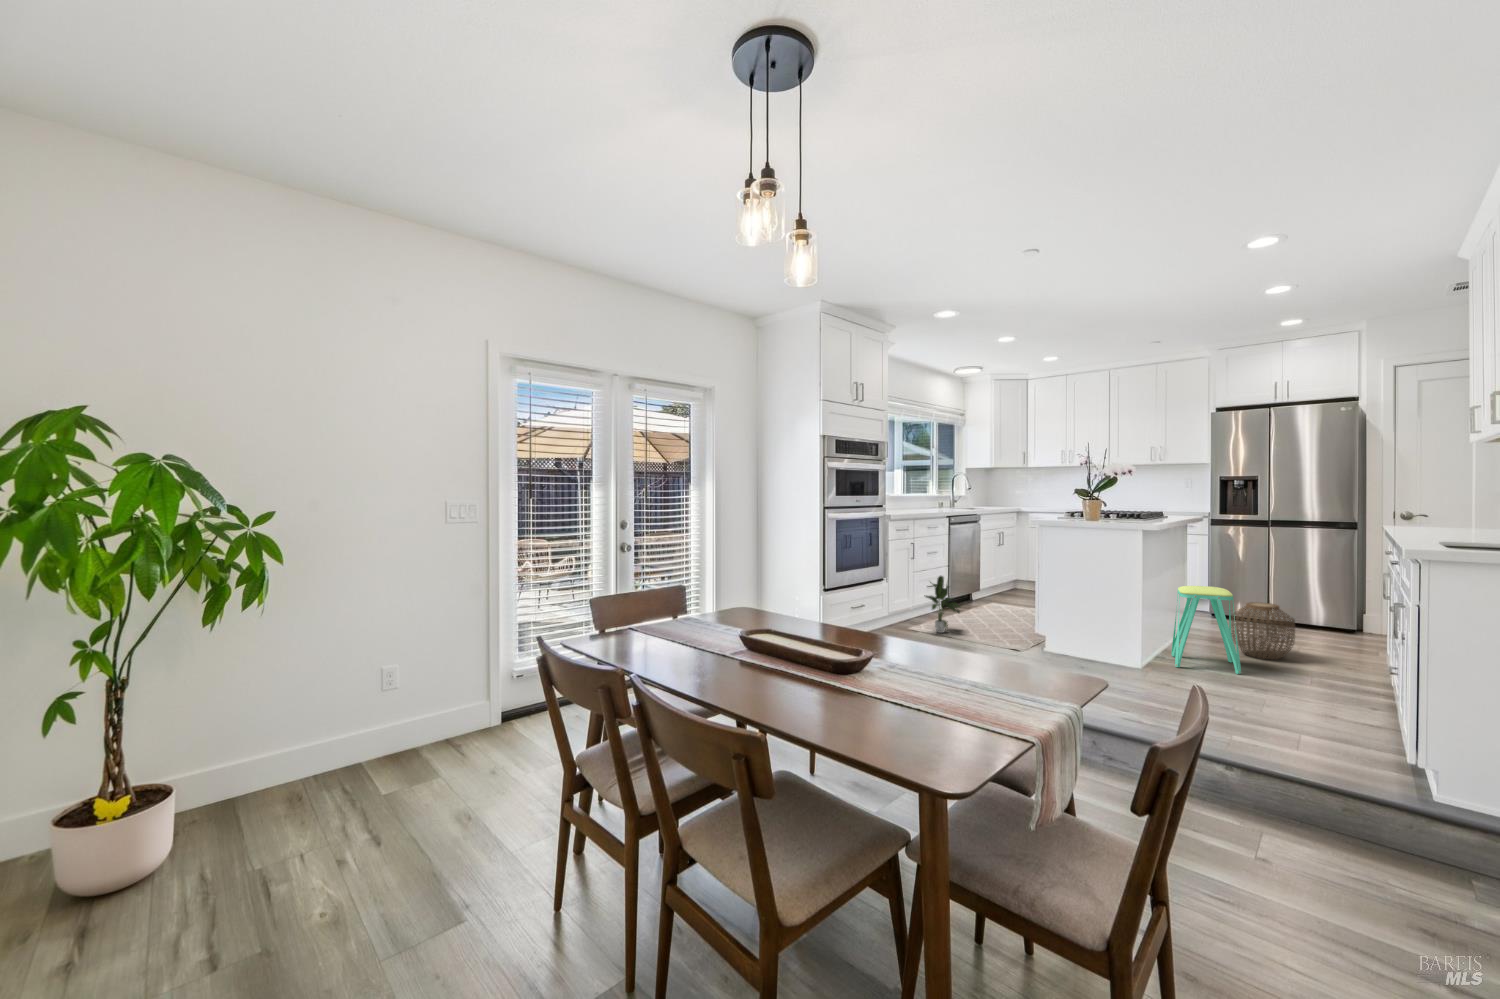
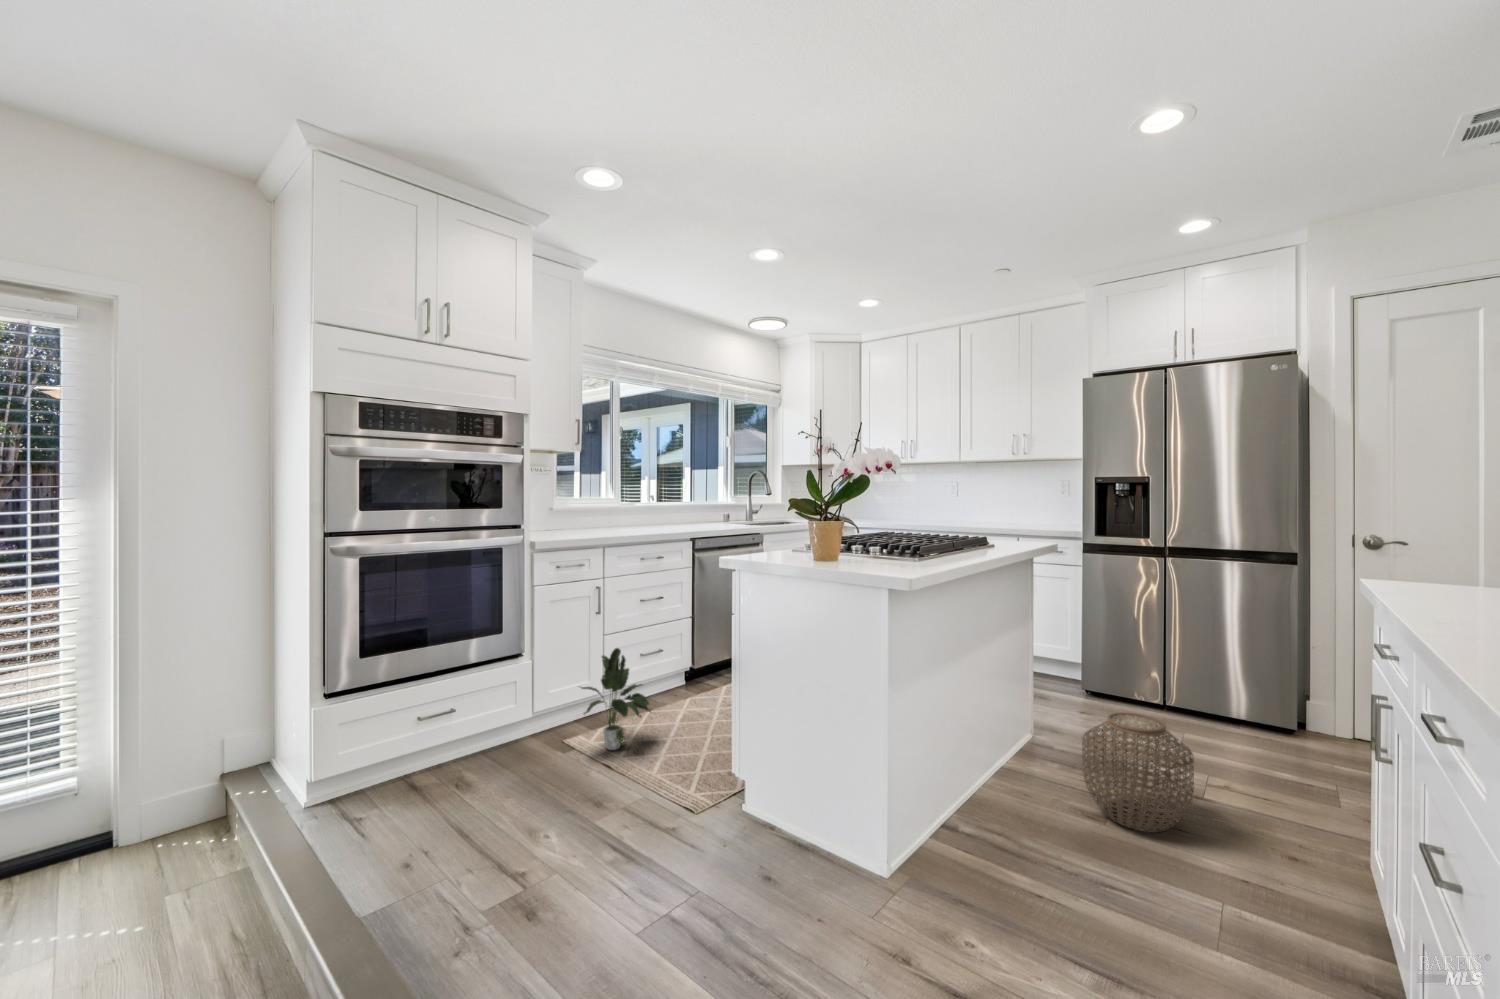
stool: present [1171,586,1241,674] -> none [955,691,1078,900]

